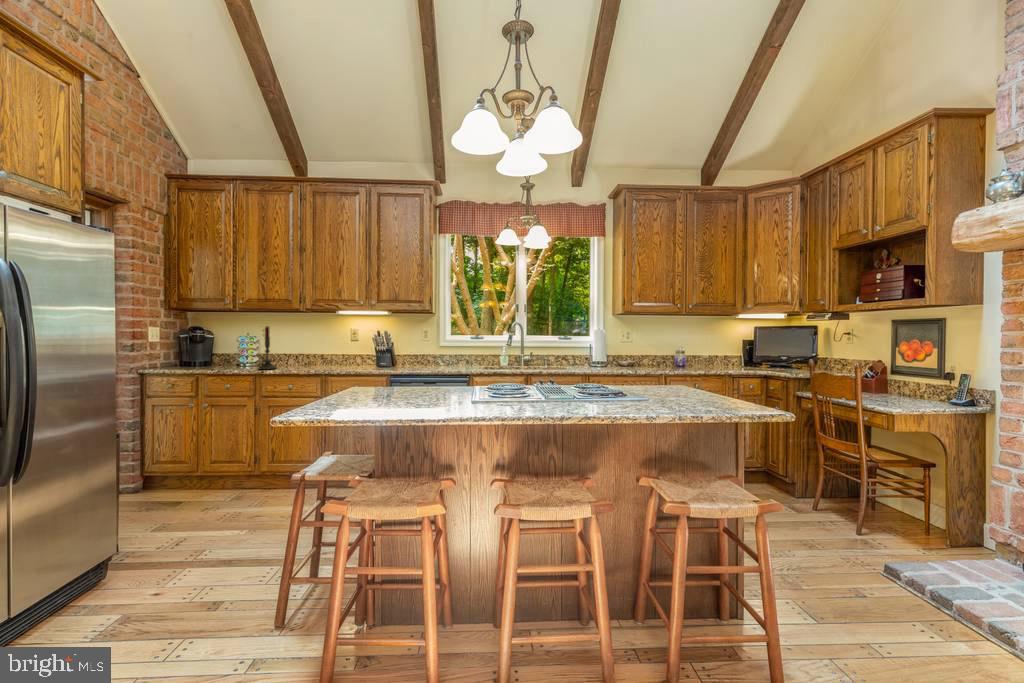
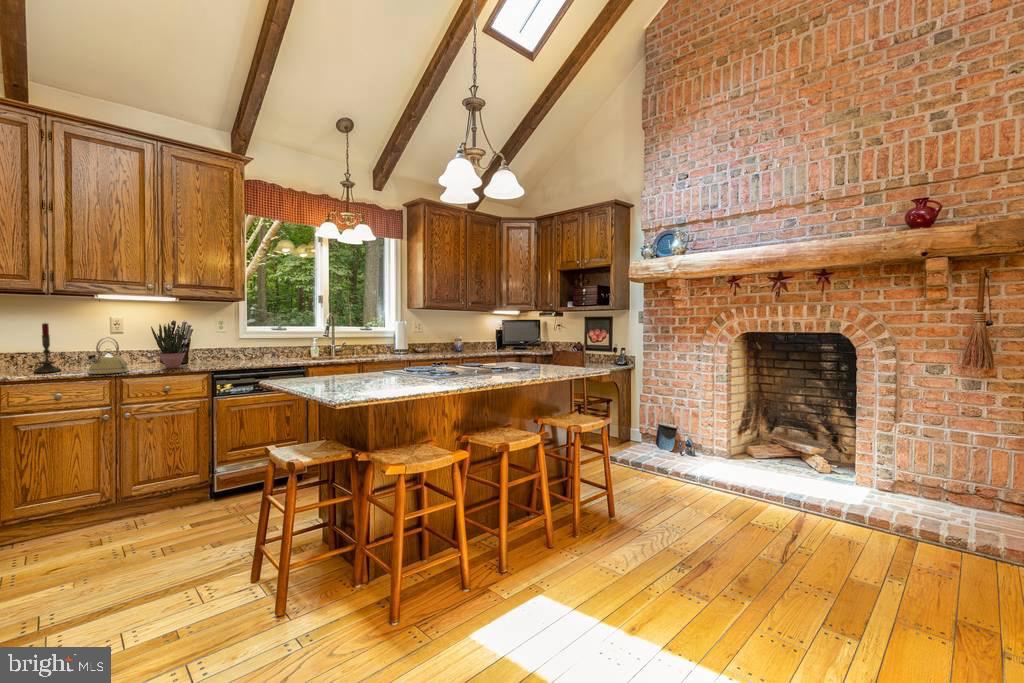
potted plant: none [337,326,363,372] -> present [151,323,186,369]
kettle: none [284,340,318,373] -> present [87,338,129,374]

